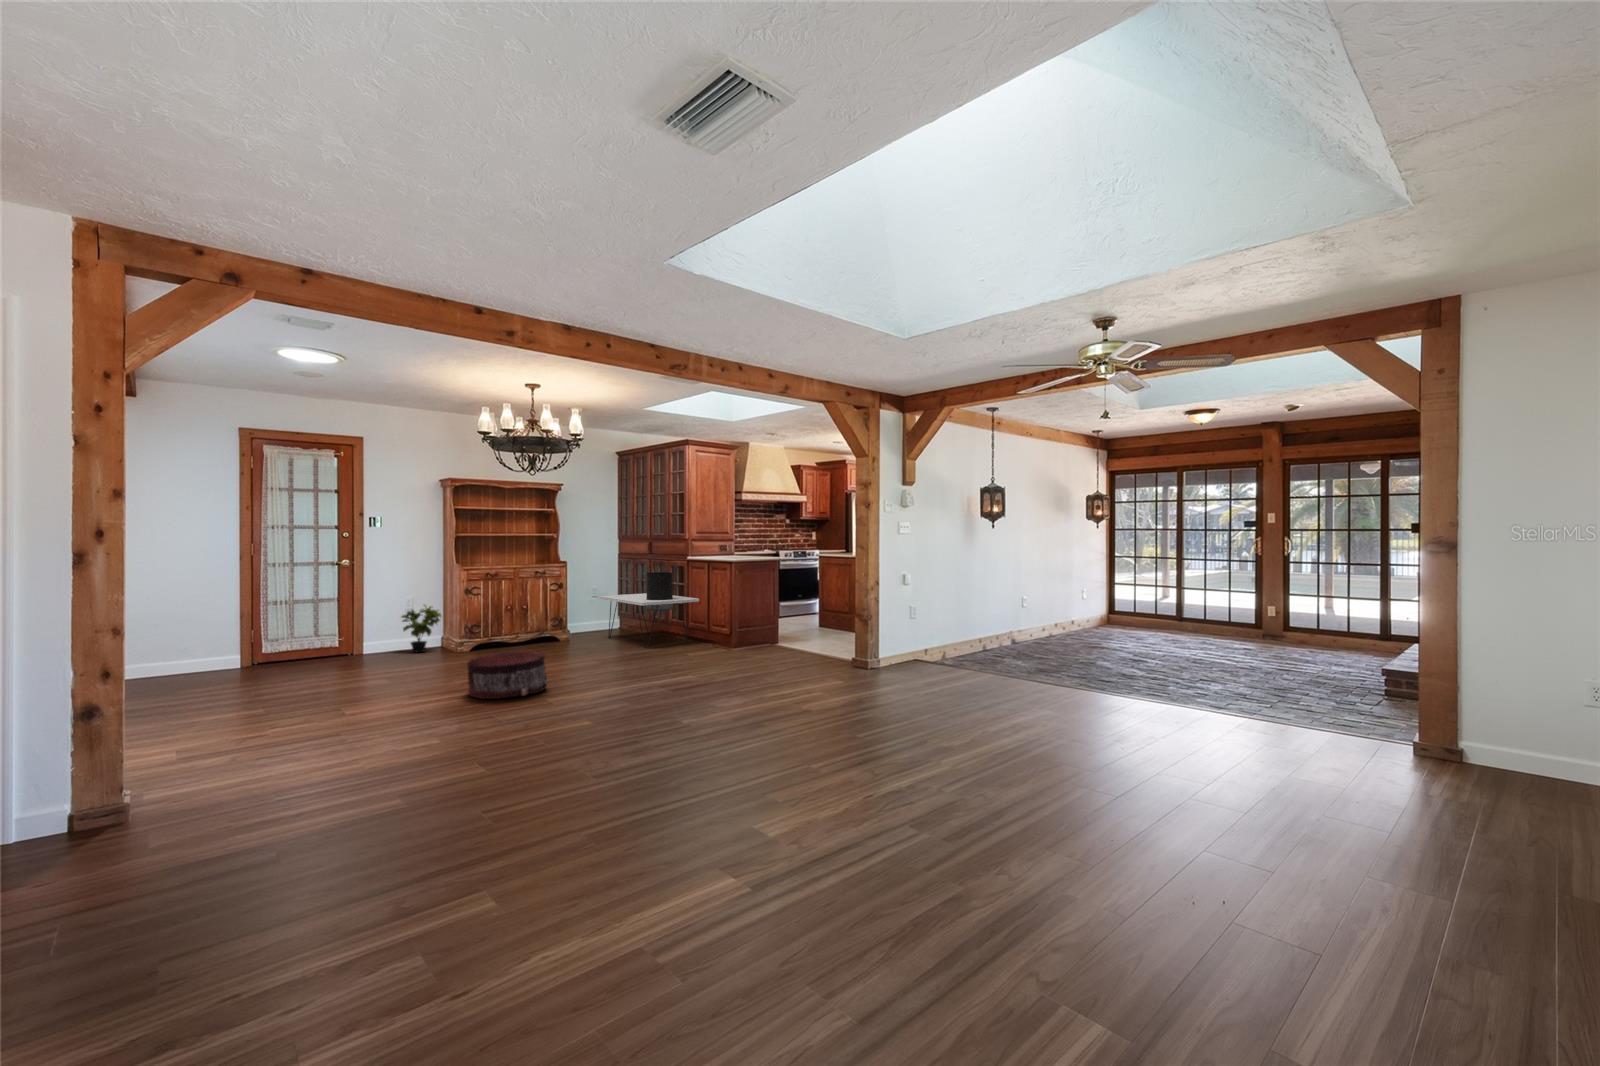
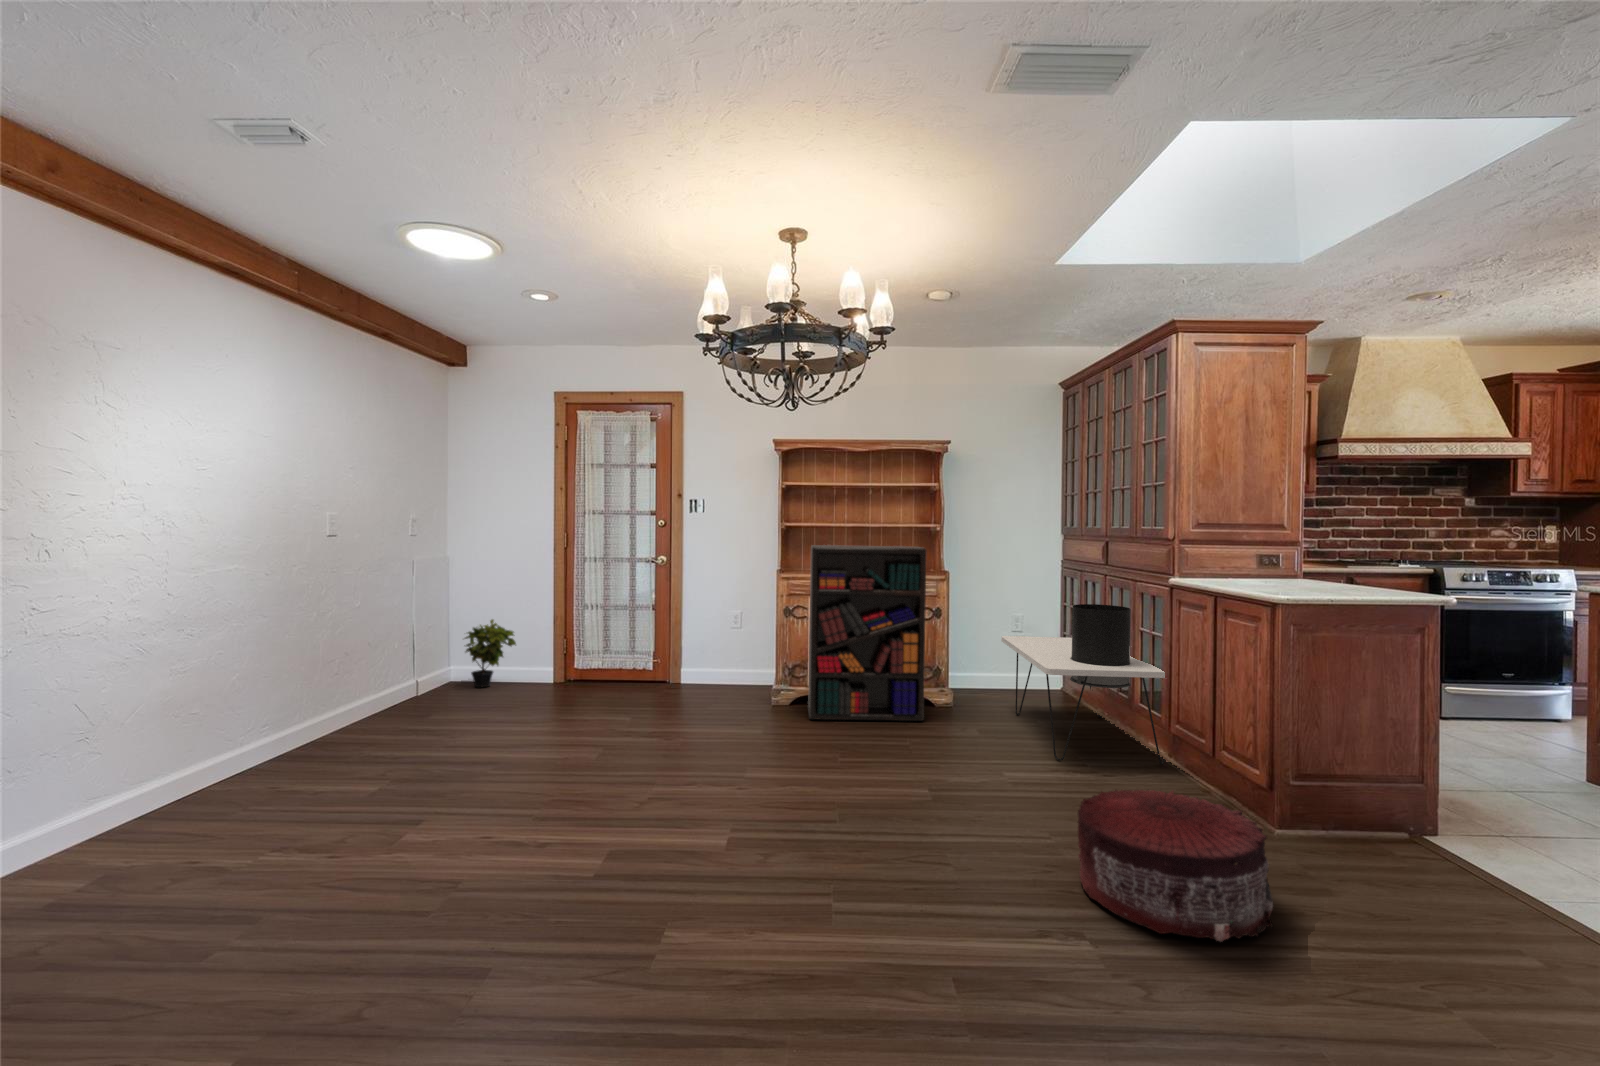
bookshelf: none [485,547,565,654] -> present [808,545,927,721]
potted plant: present [402,605,441,652] -> present [465,619,516,687]
pouf: present [467,651,547,699] -> present [1078,790,1273,941]

